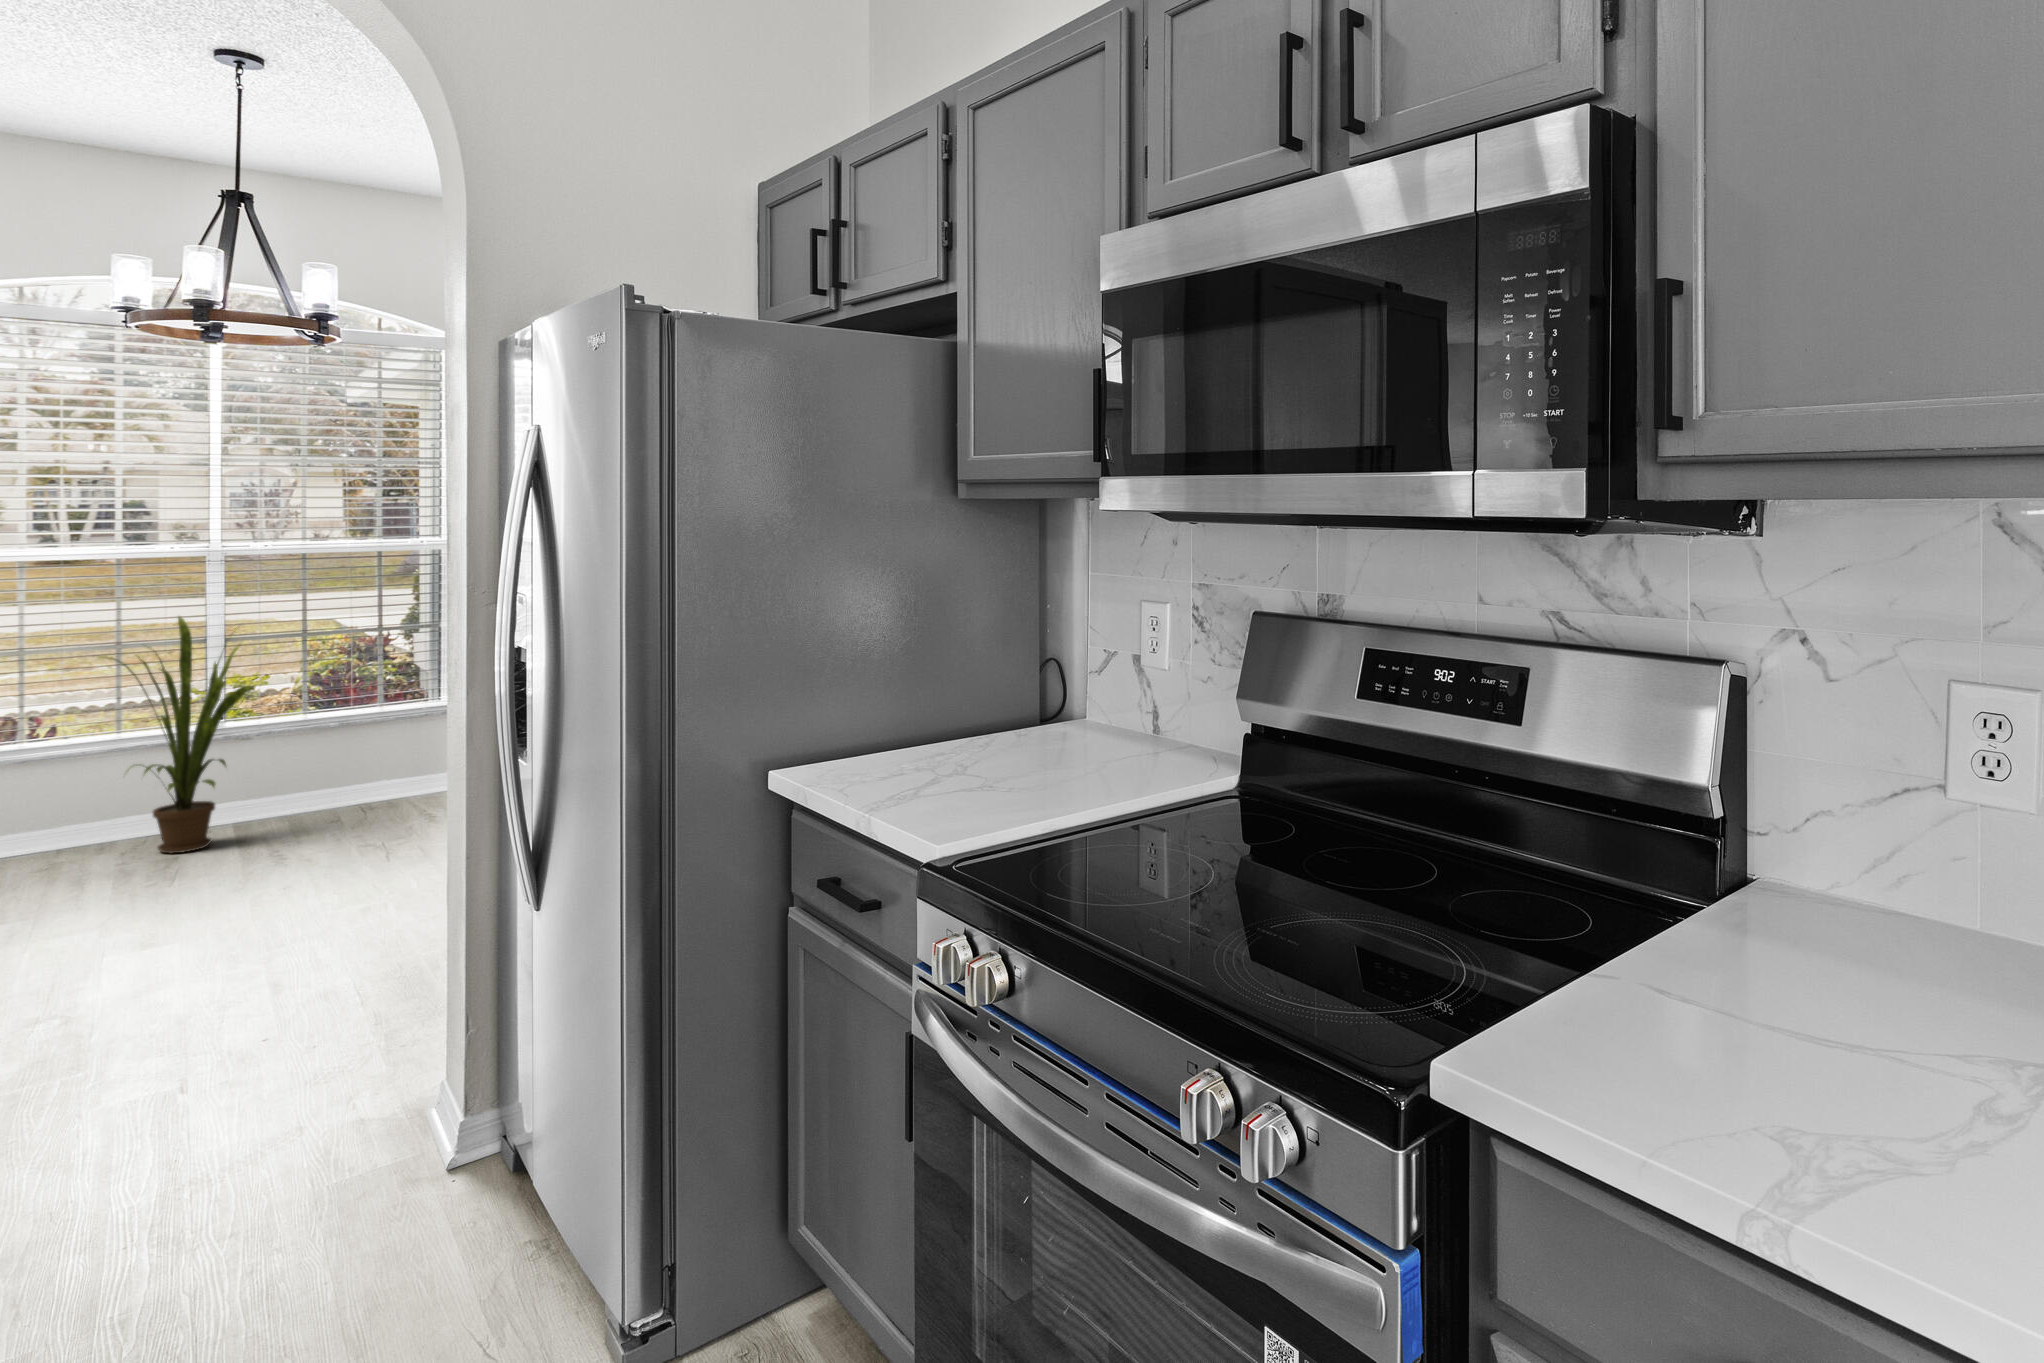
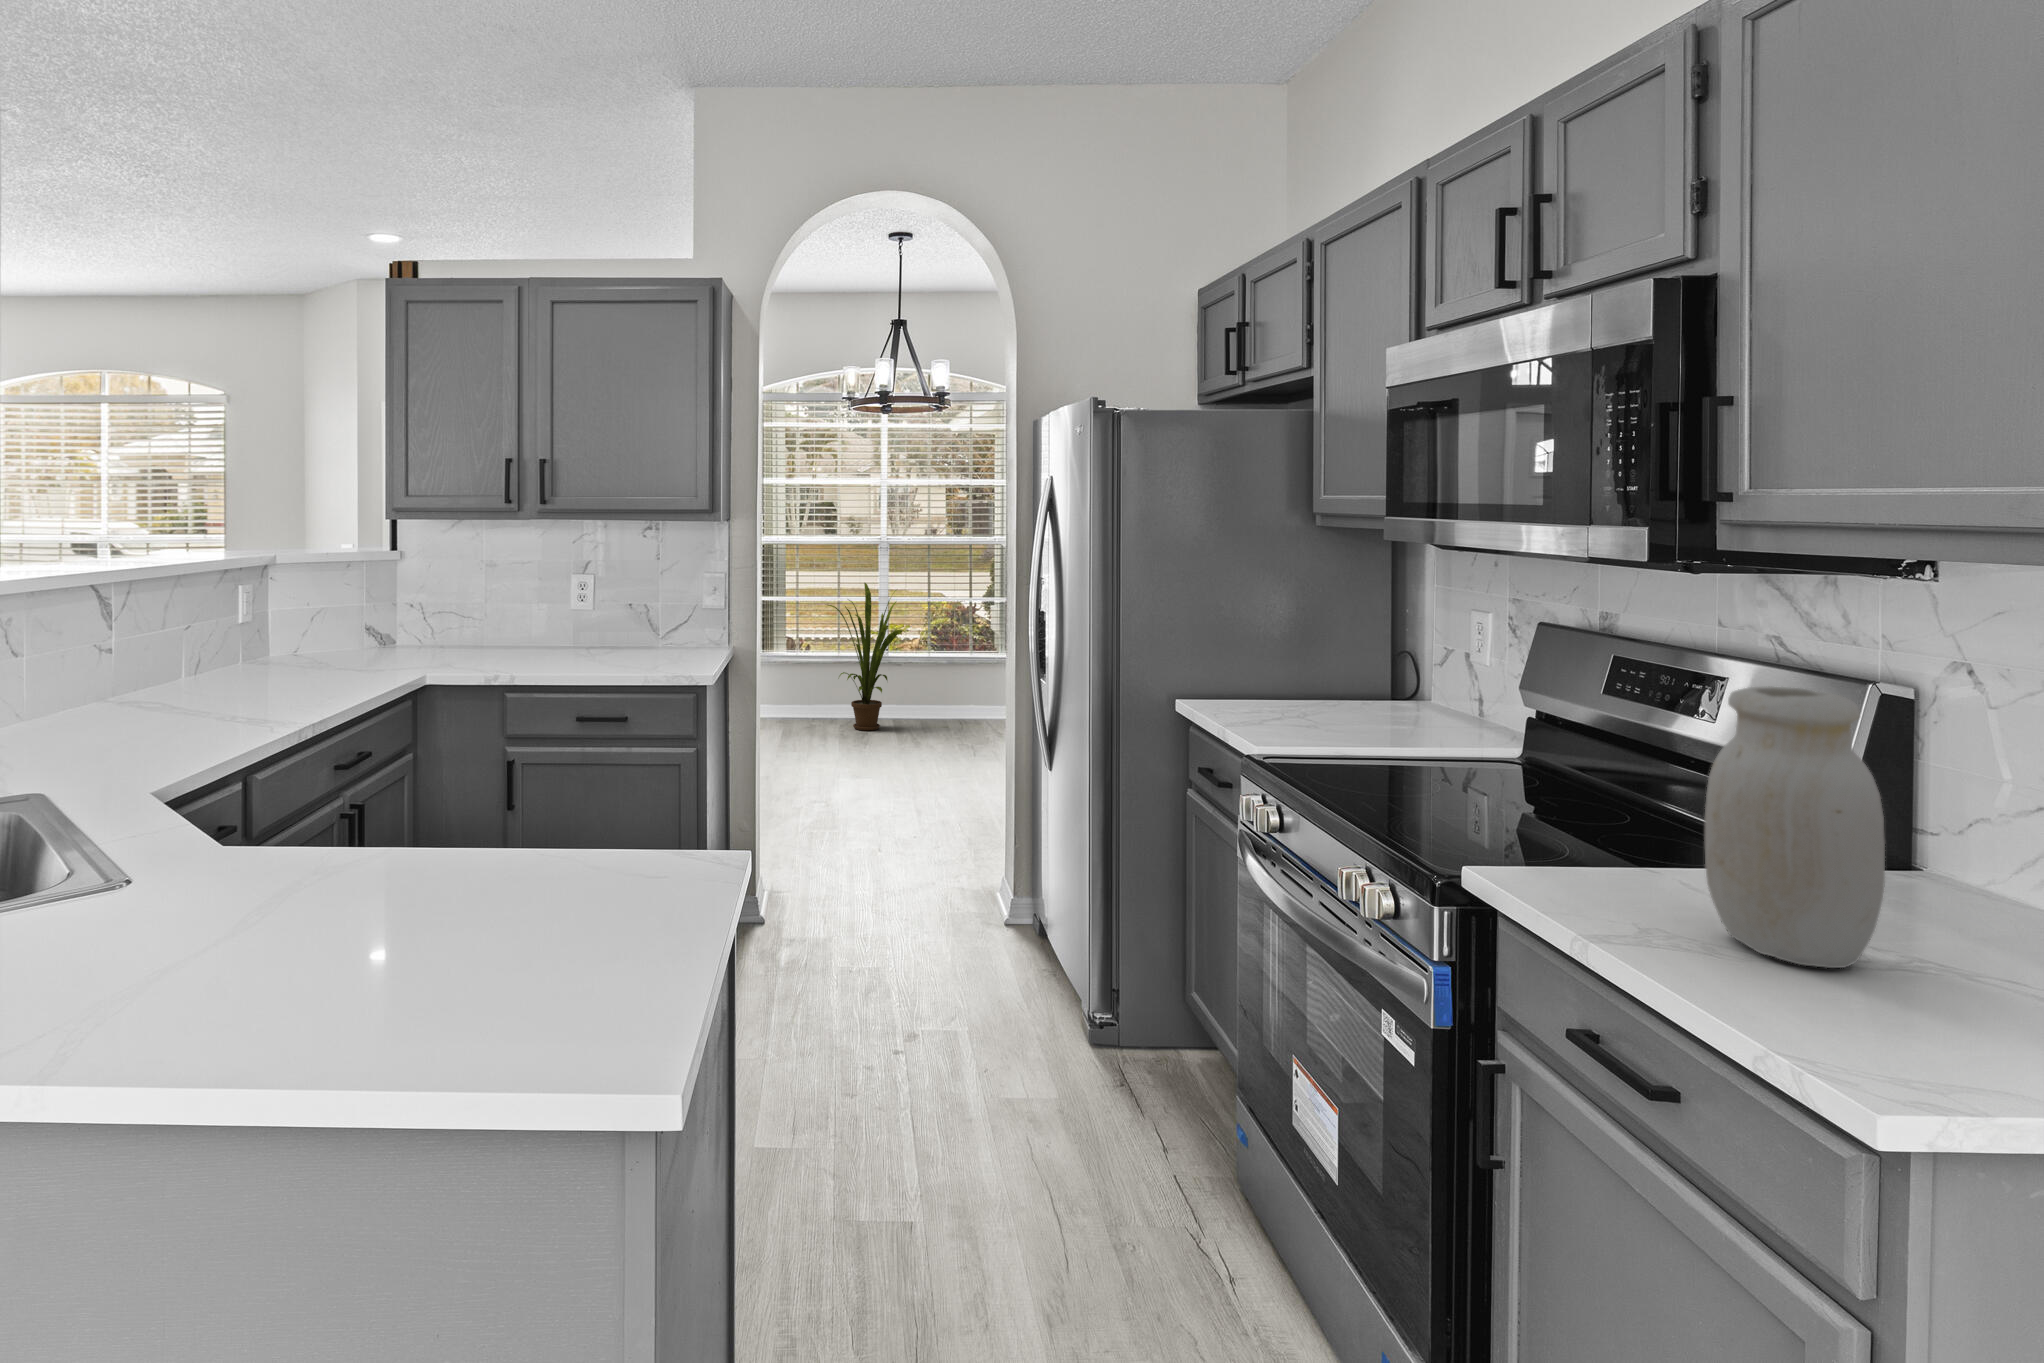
jar: none [1747,686,1984,1110] -> present [1704,686,1885,968]

